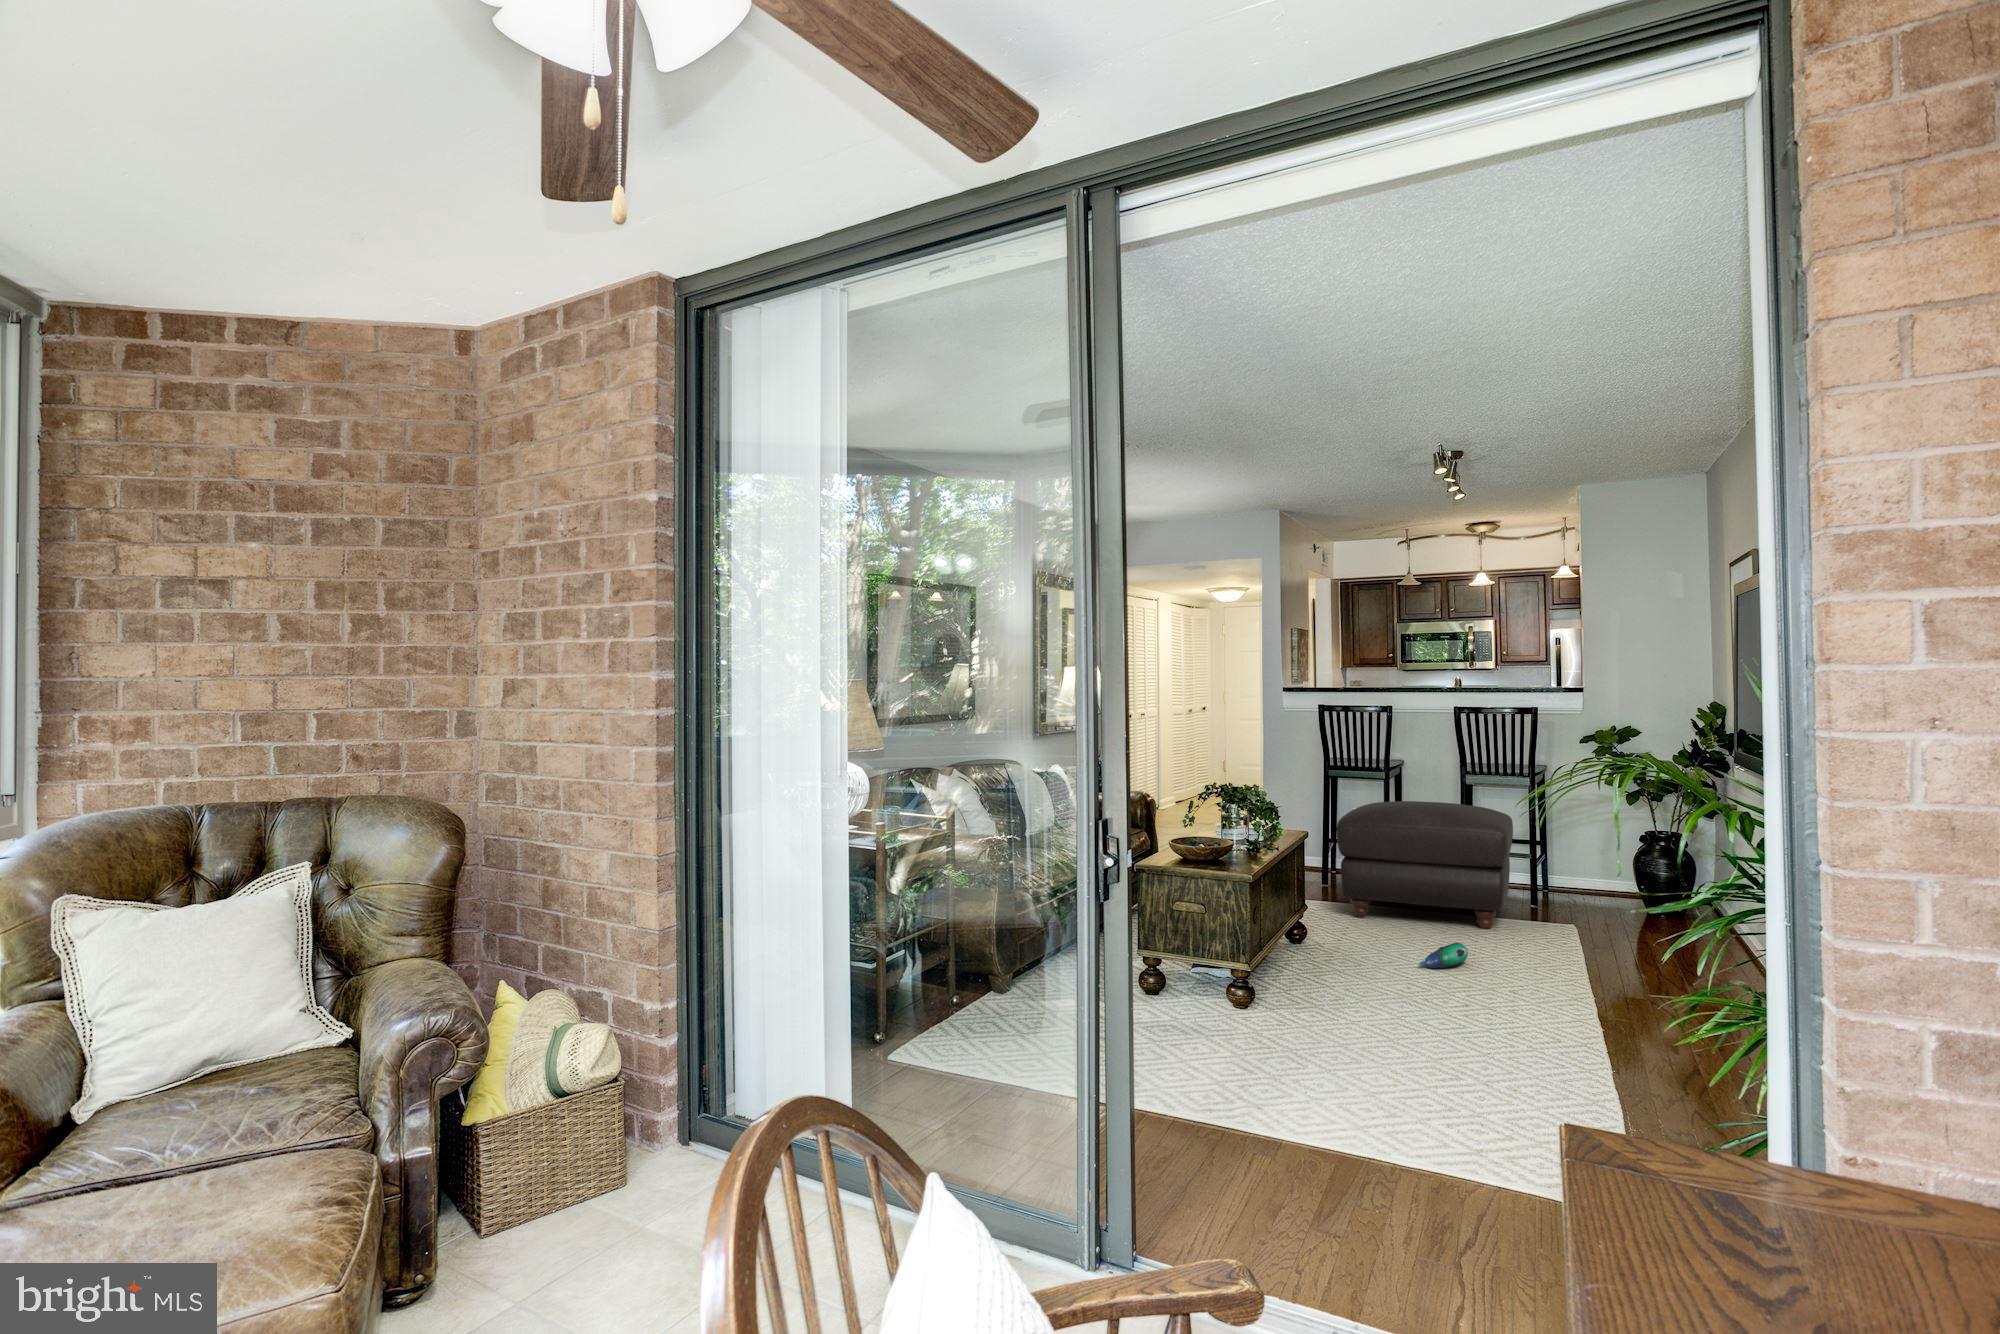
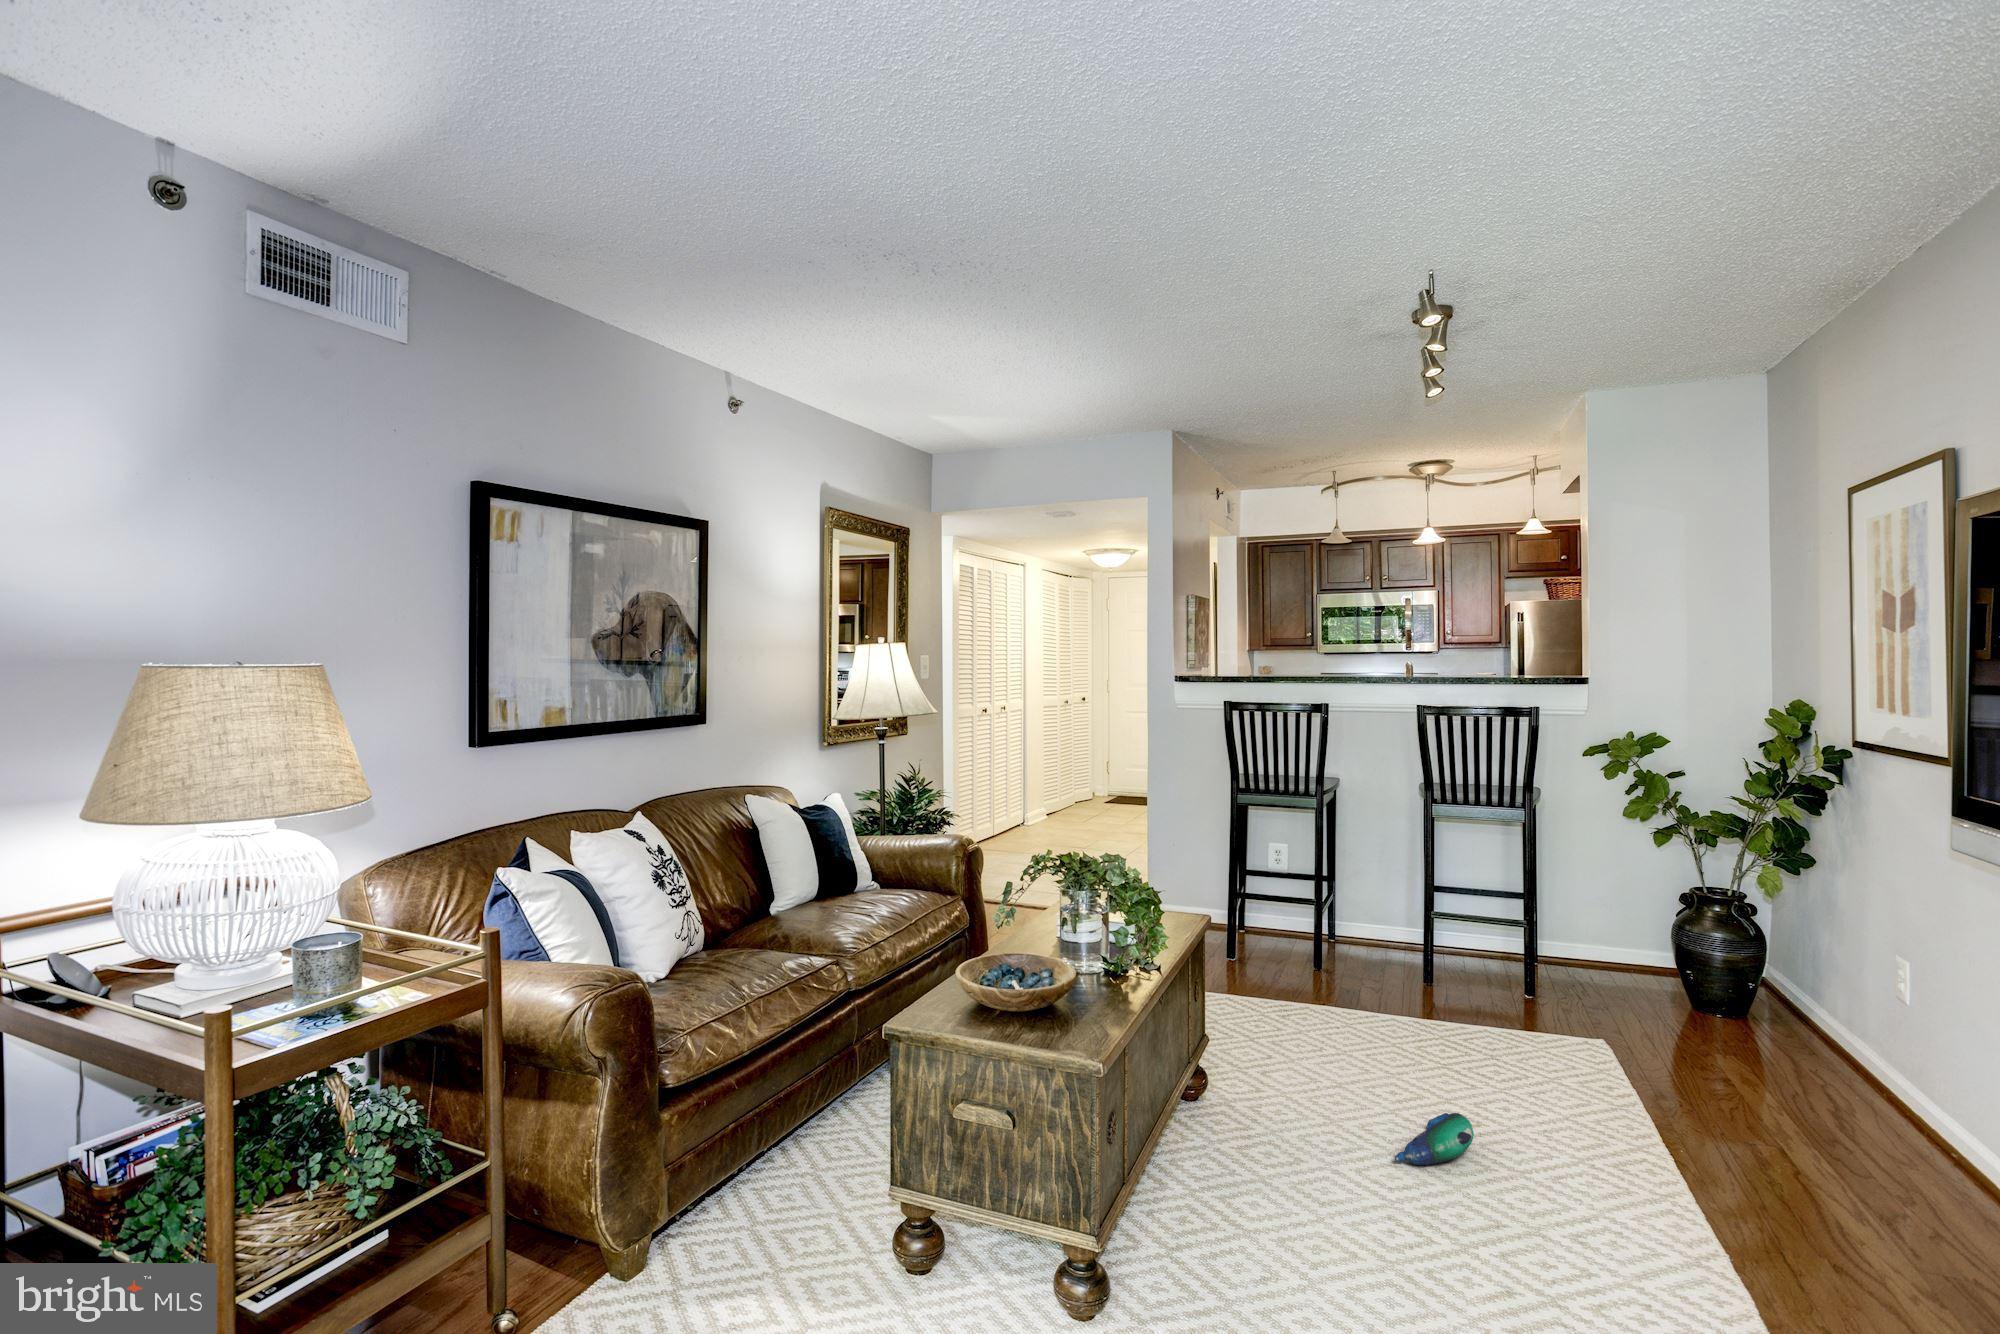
ottoman: present [1337,801,1513,929] -> none [1252,848,1512,1053]

